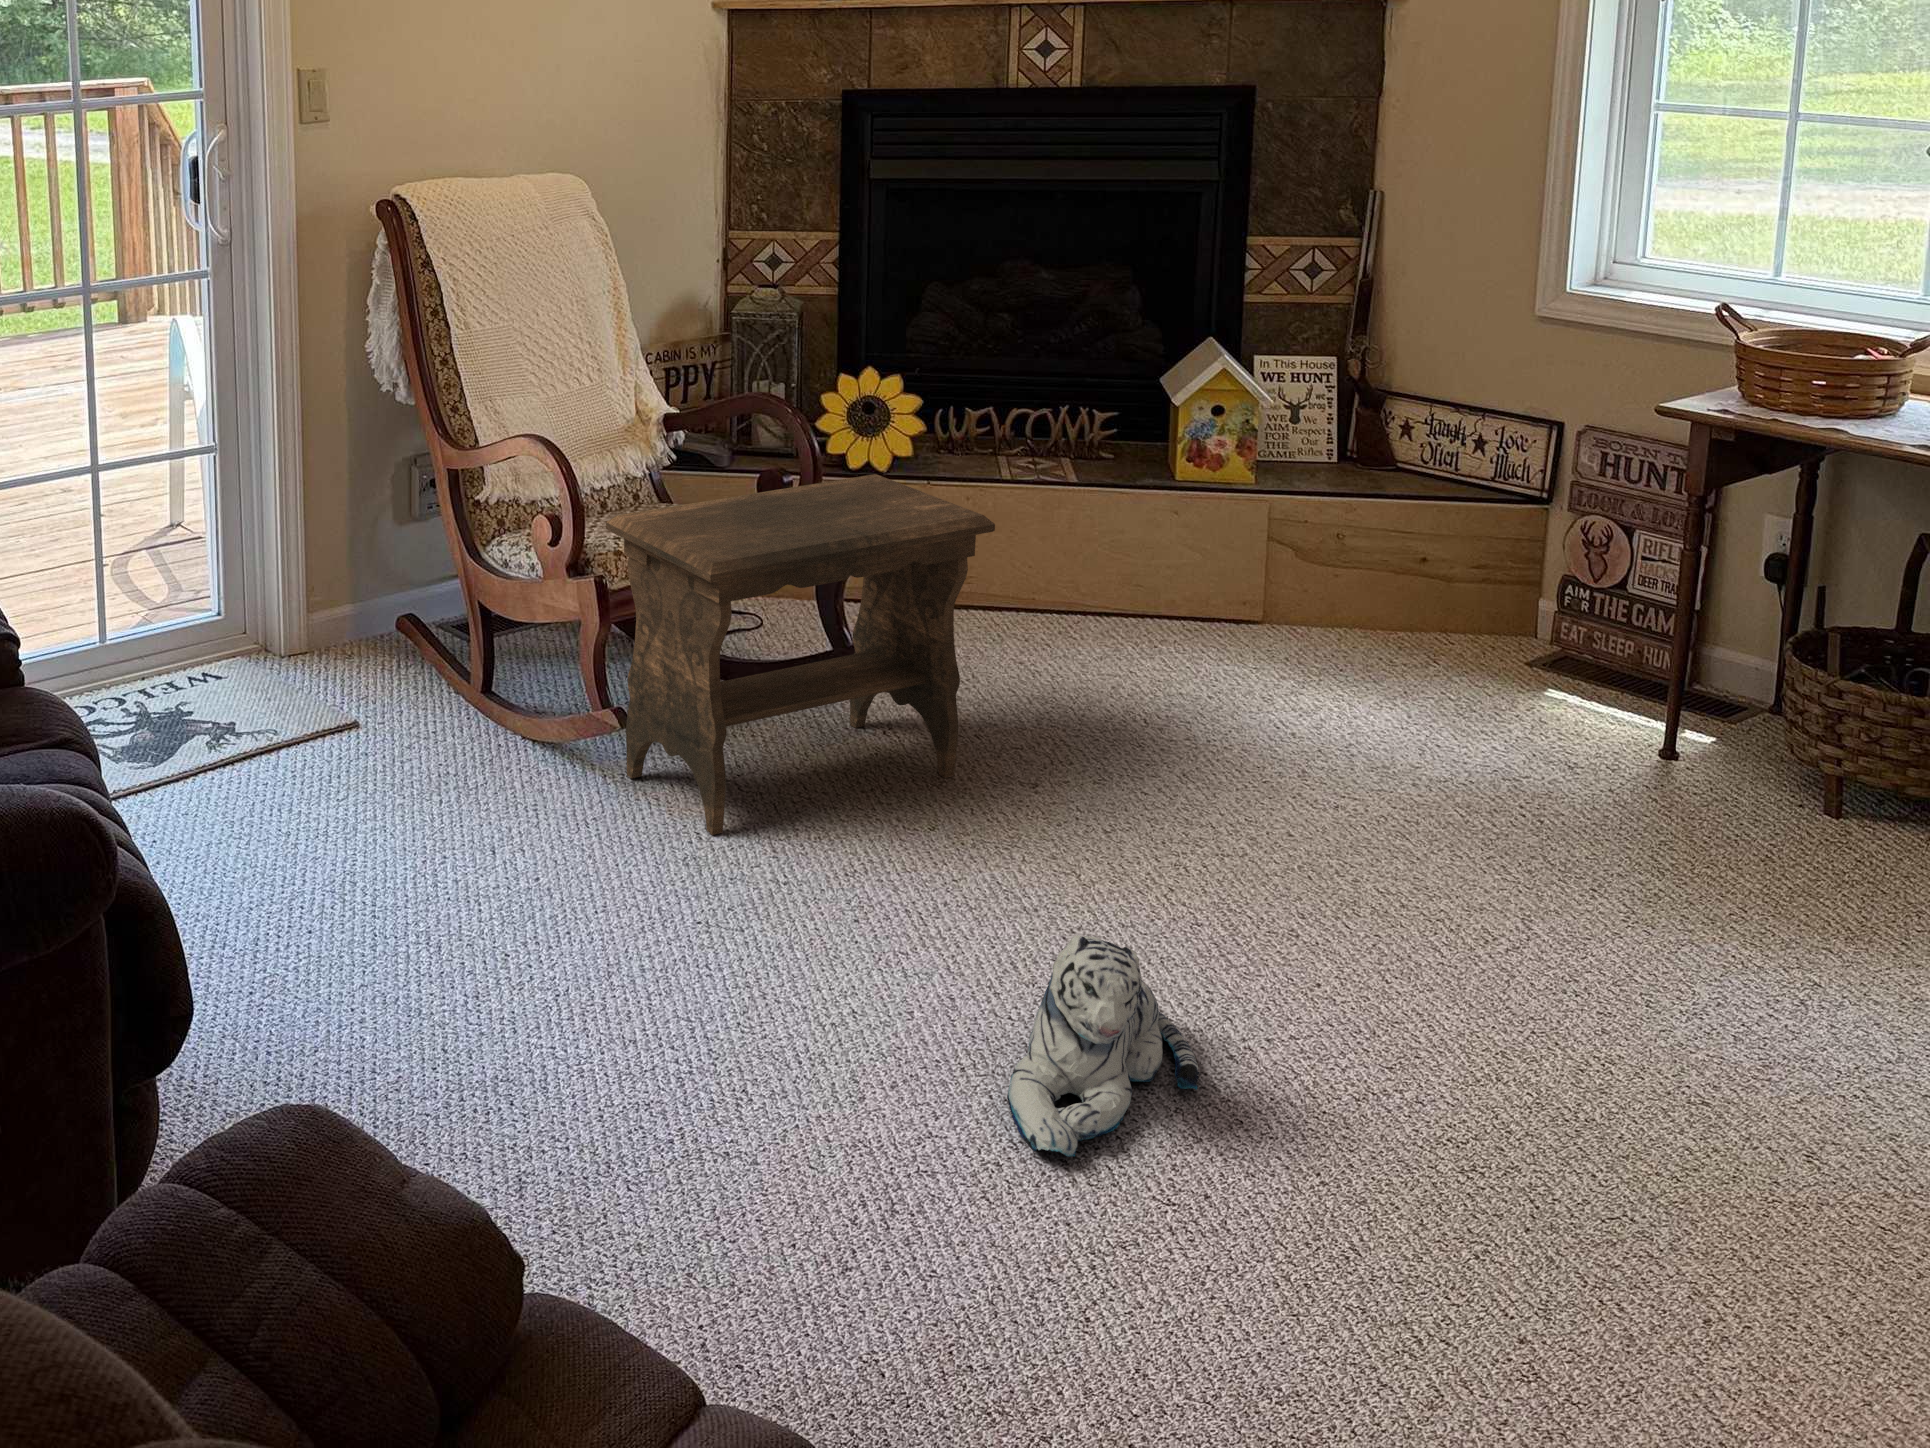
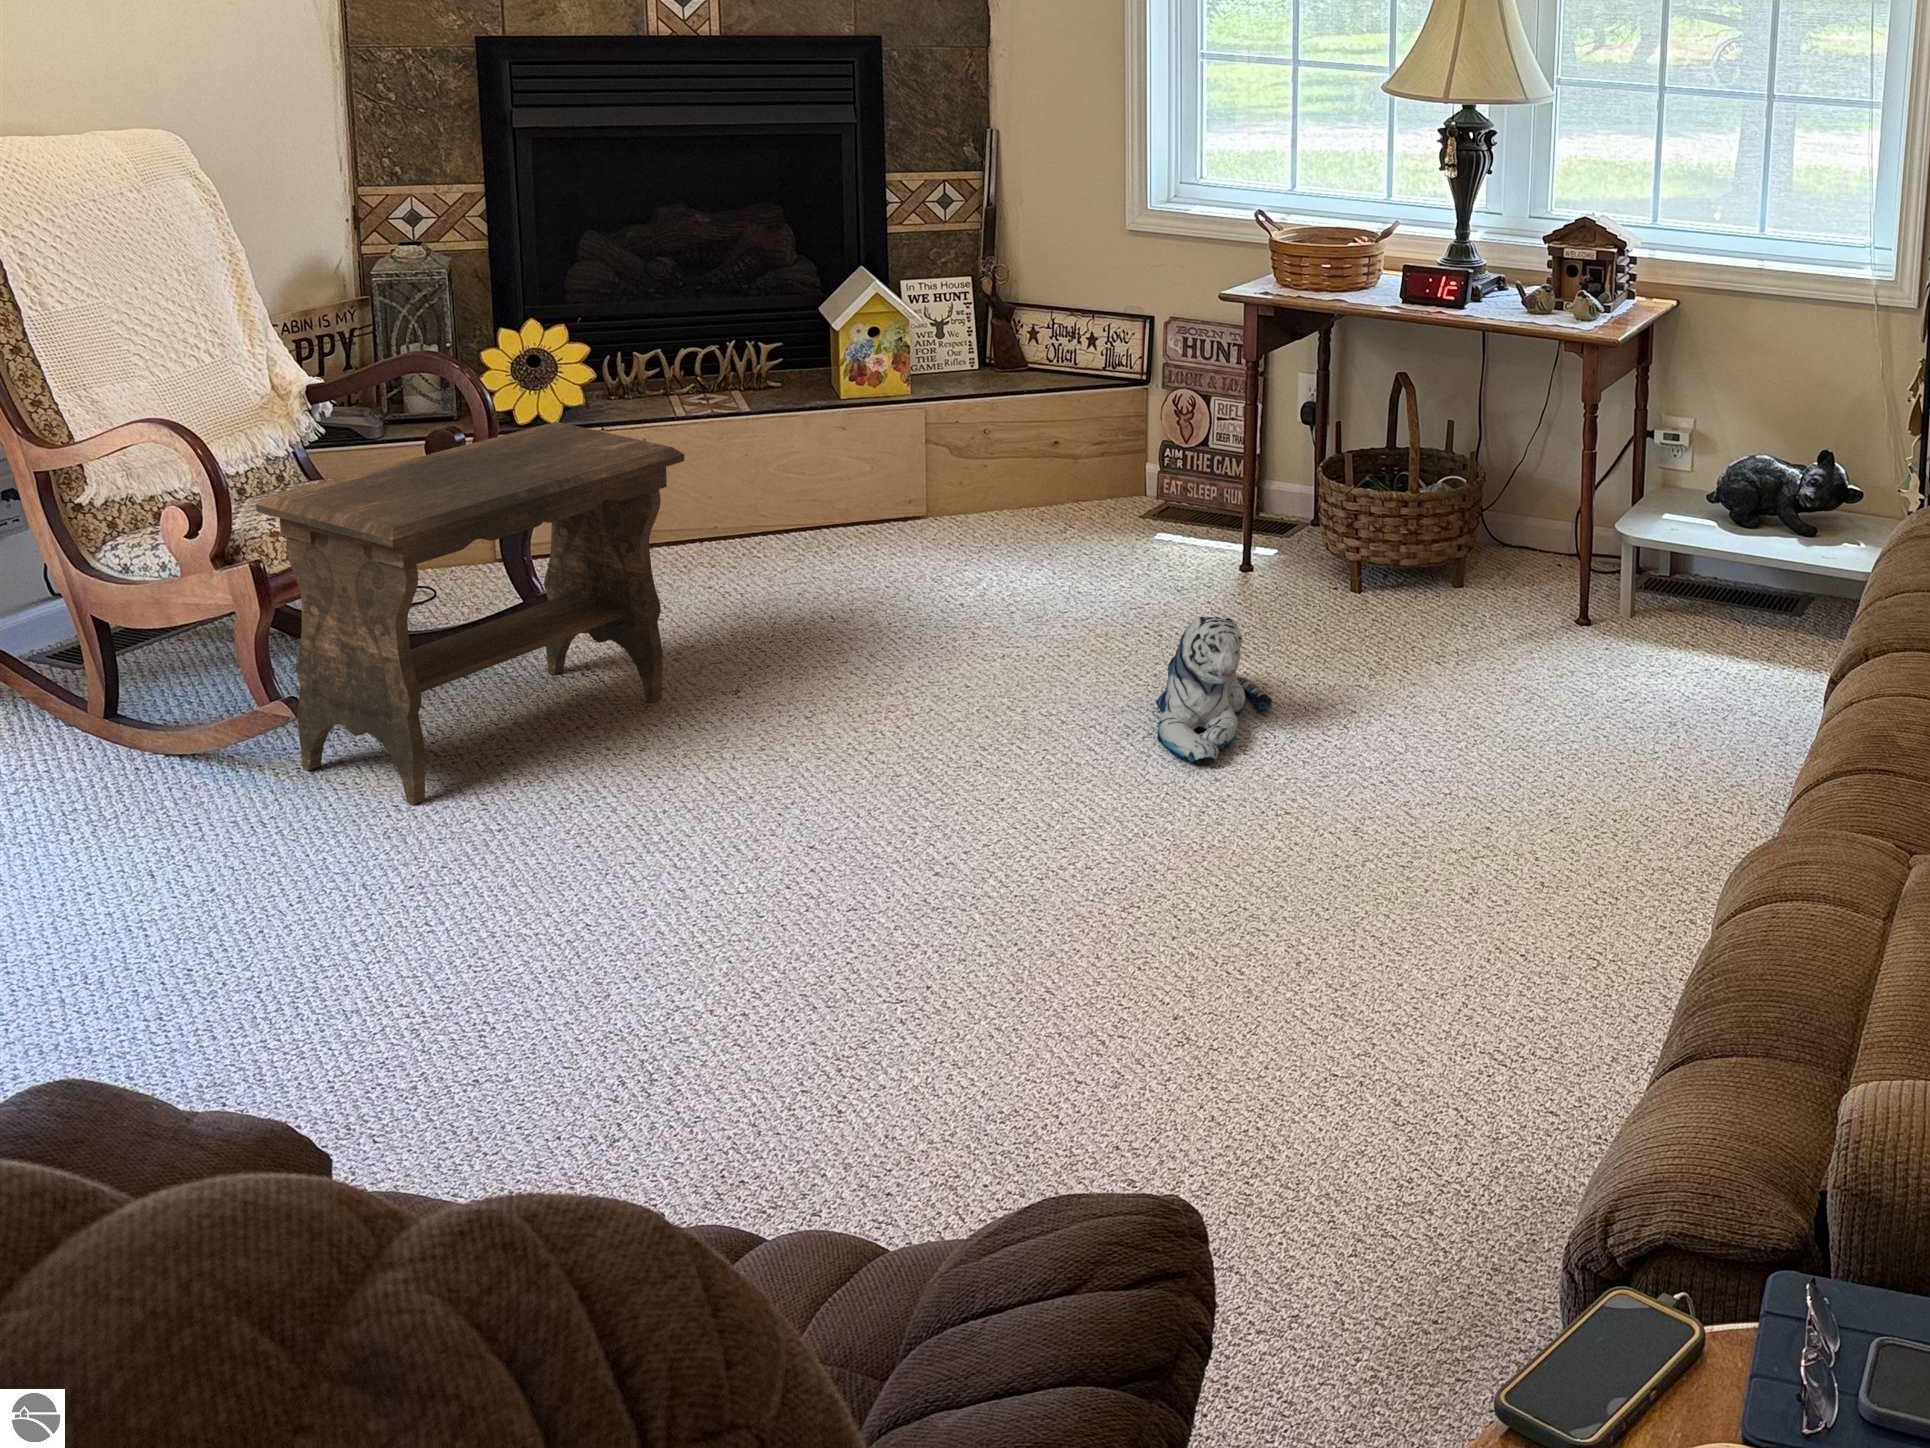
plush toy: present [1007,935,1200,1157] -> present [1156,616,1272,763]

